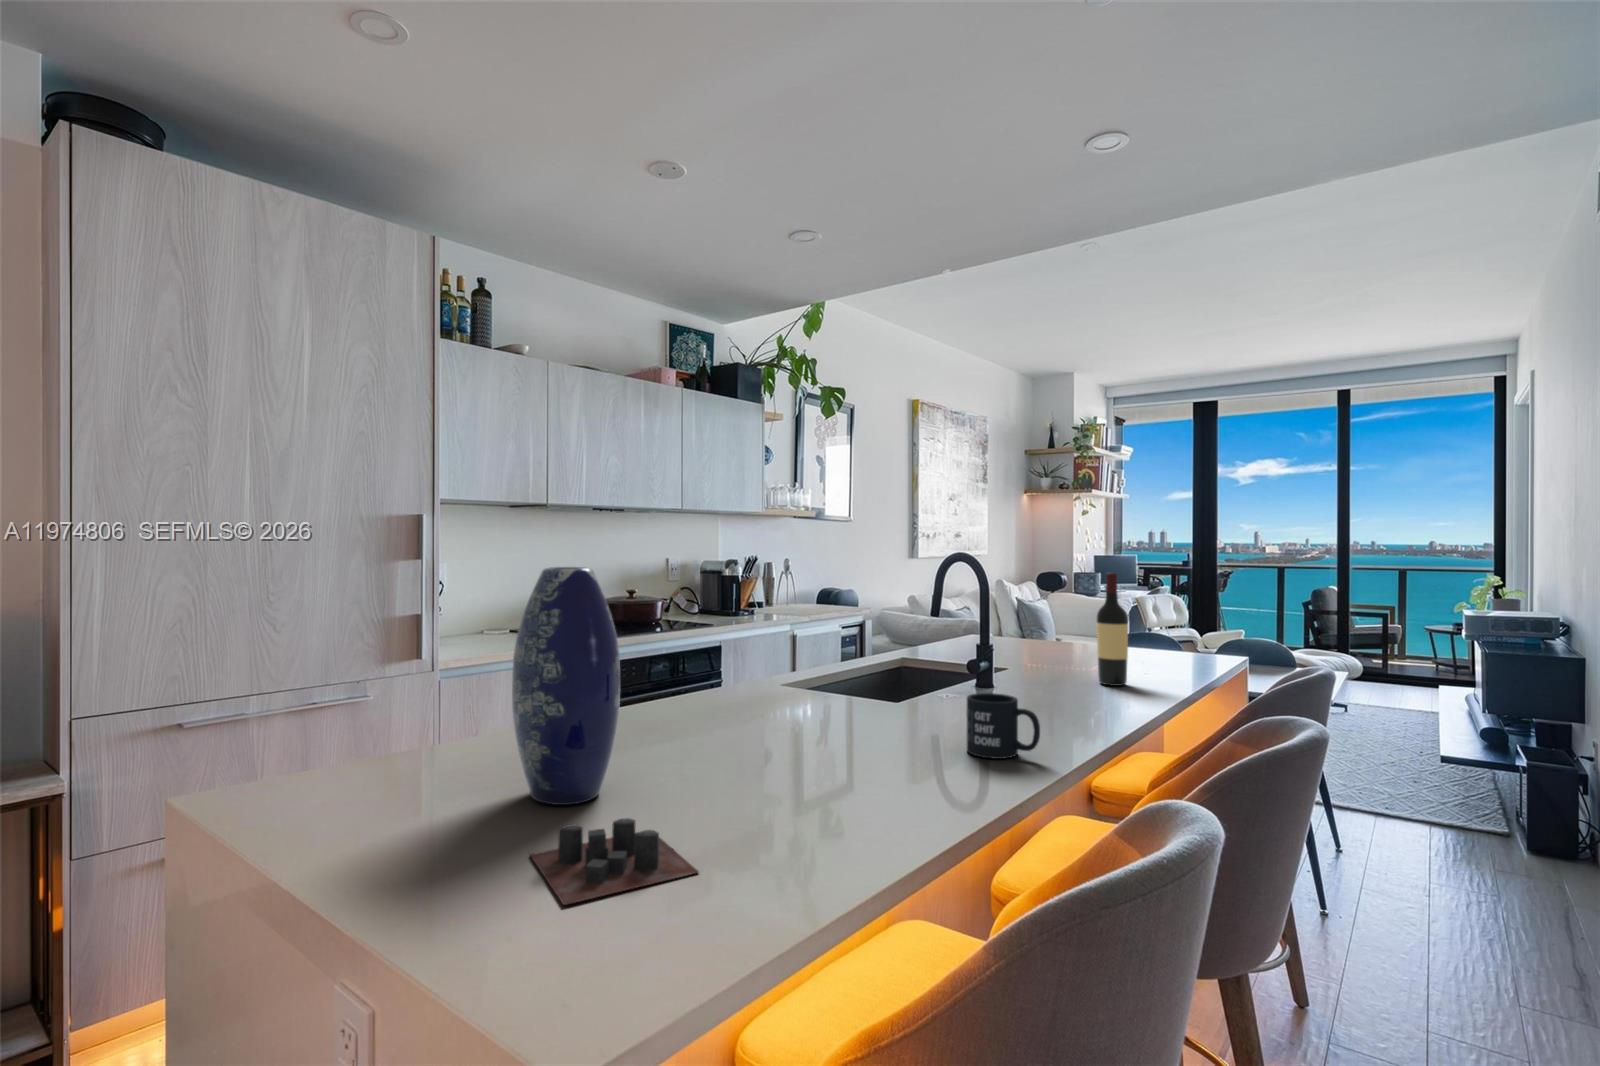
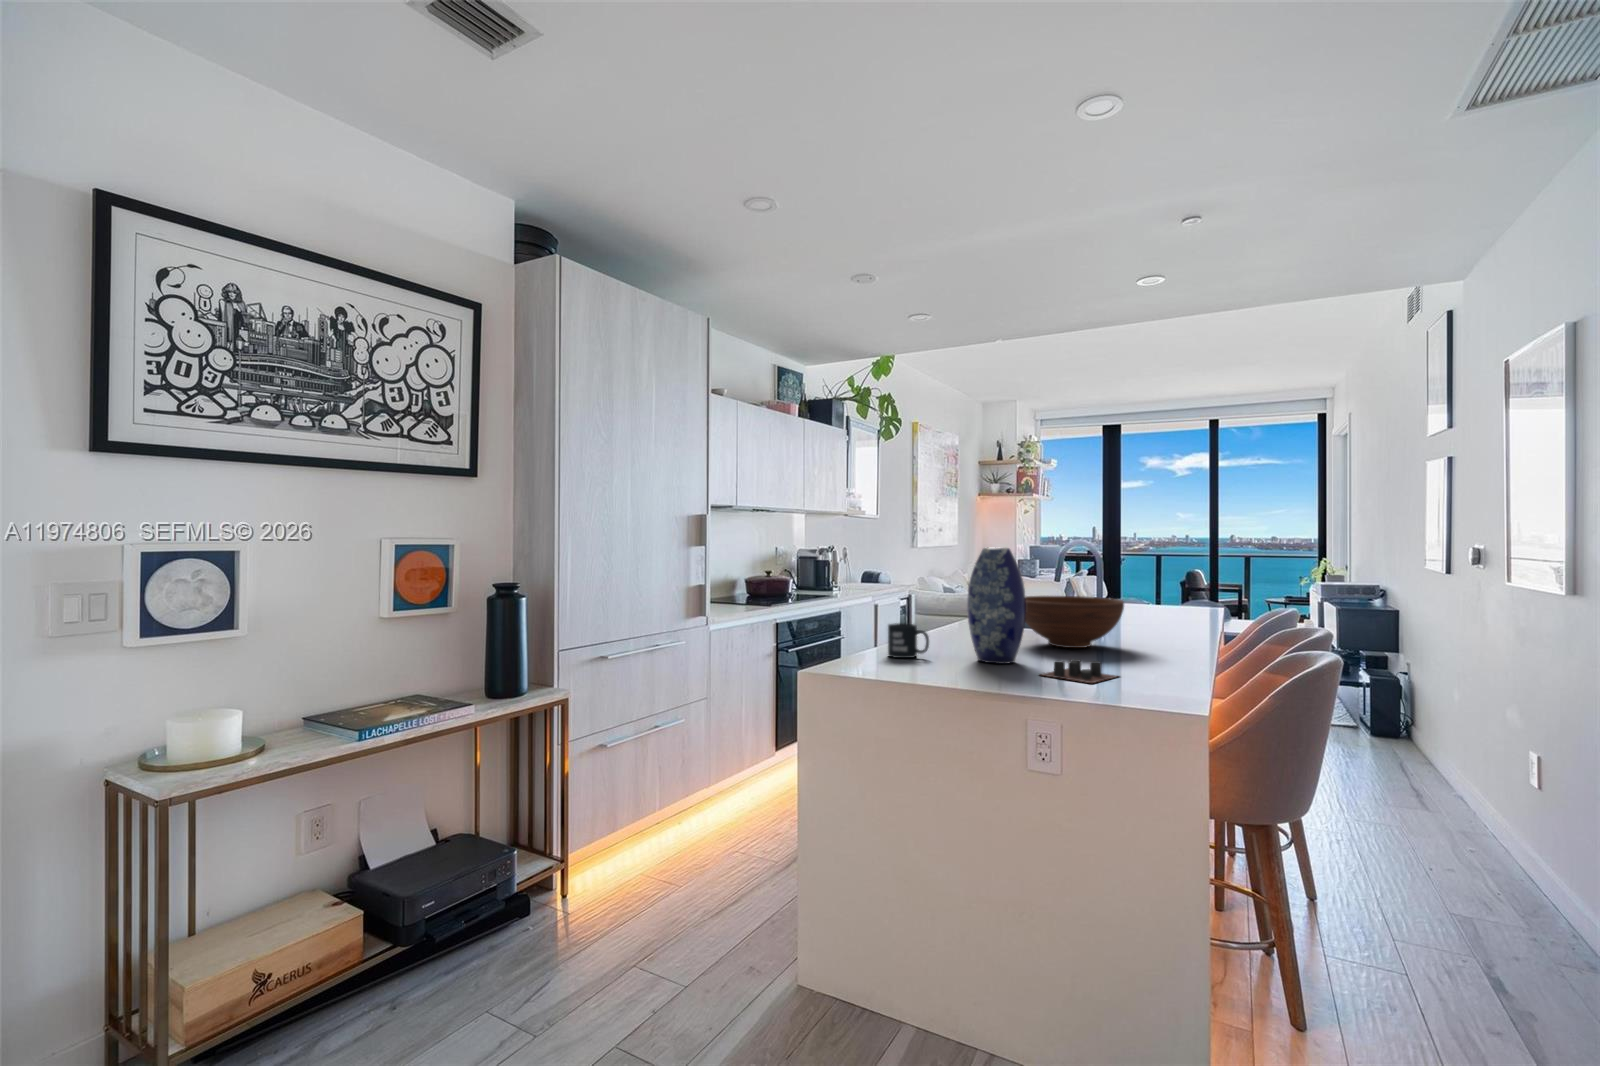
wine bottle: present [1096,573,1128,686] -> none [1158,554,1178,621]
fruit bowl: none [713,650,902,758] -> present [1025,596,1124,648]
mug: present [967,693,1040,759] -> present [888,623,929,658]

